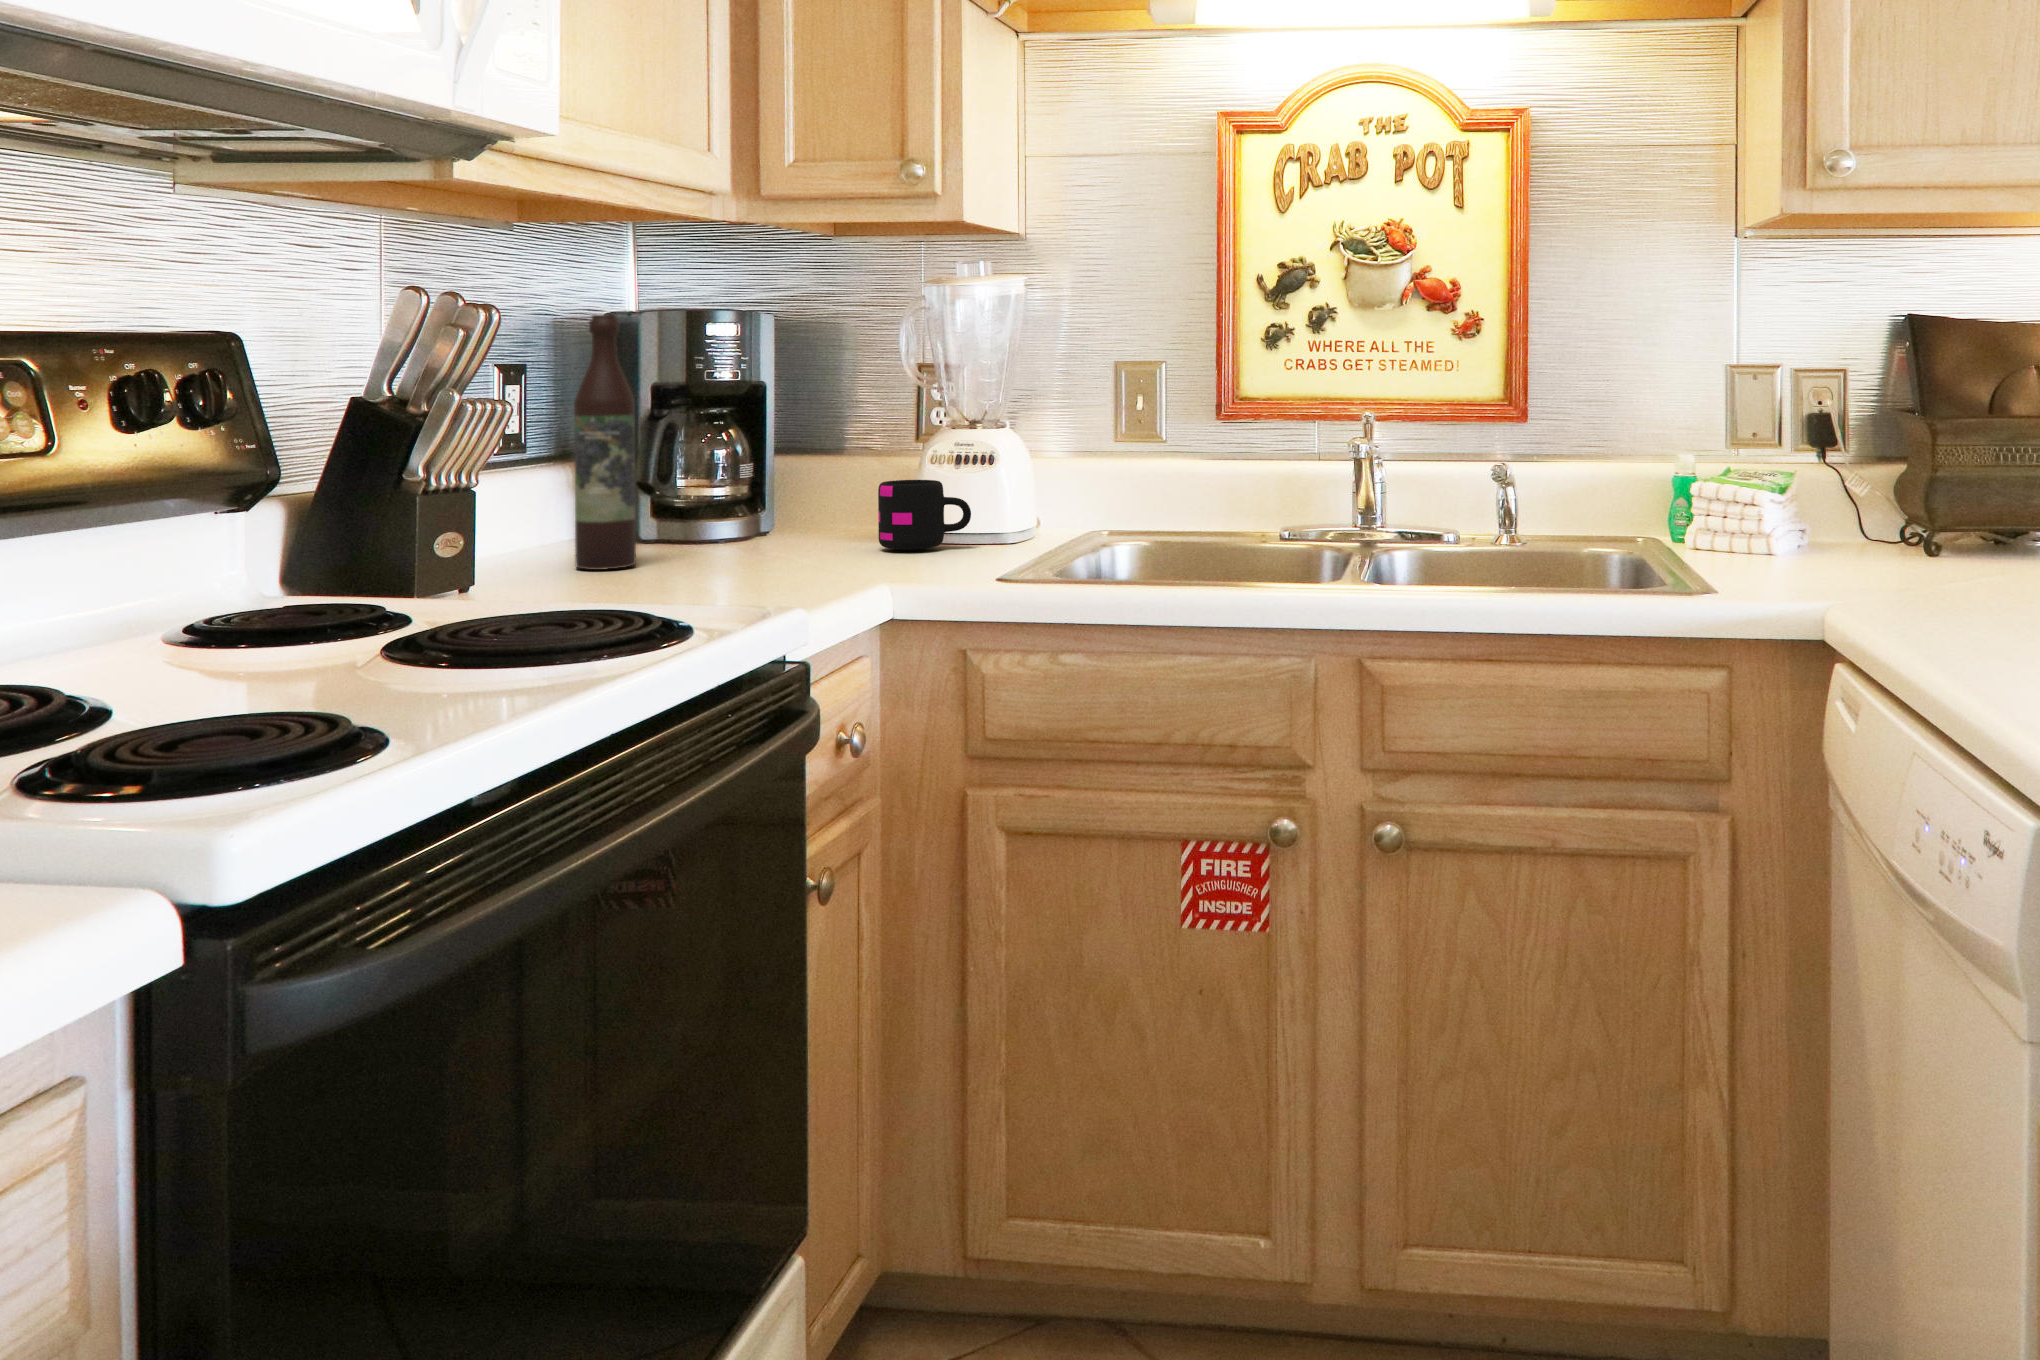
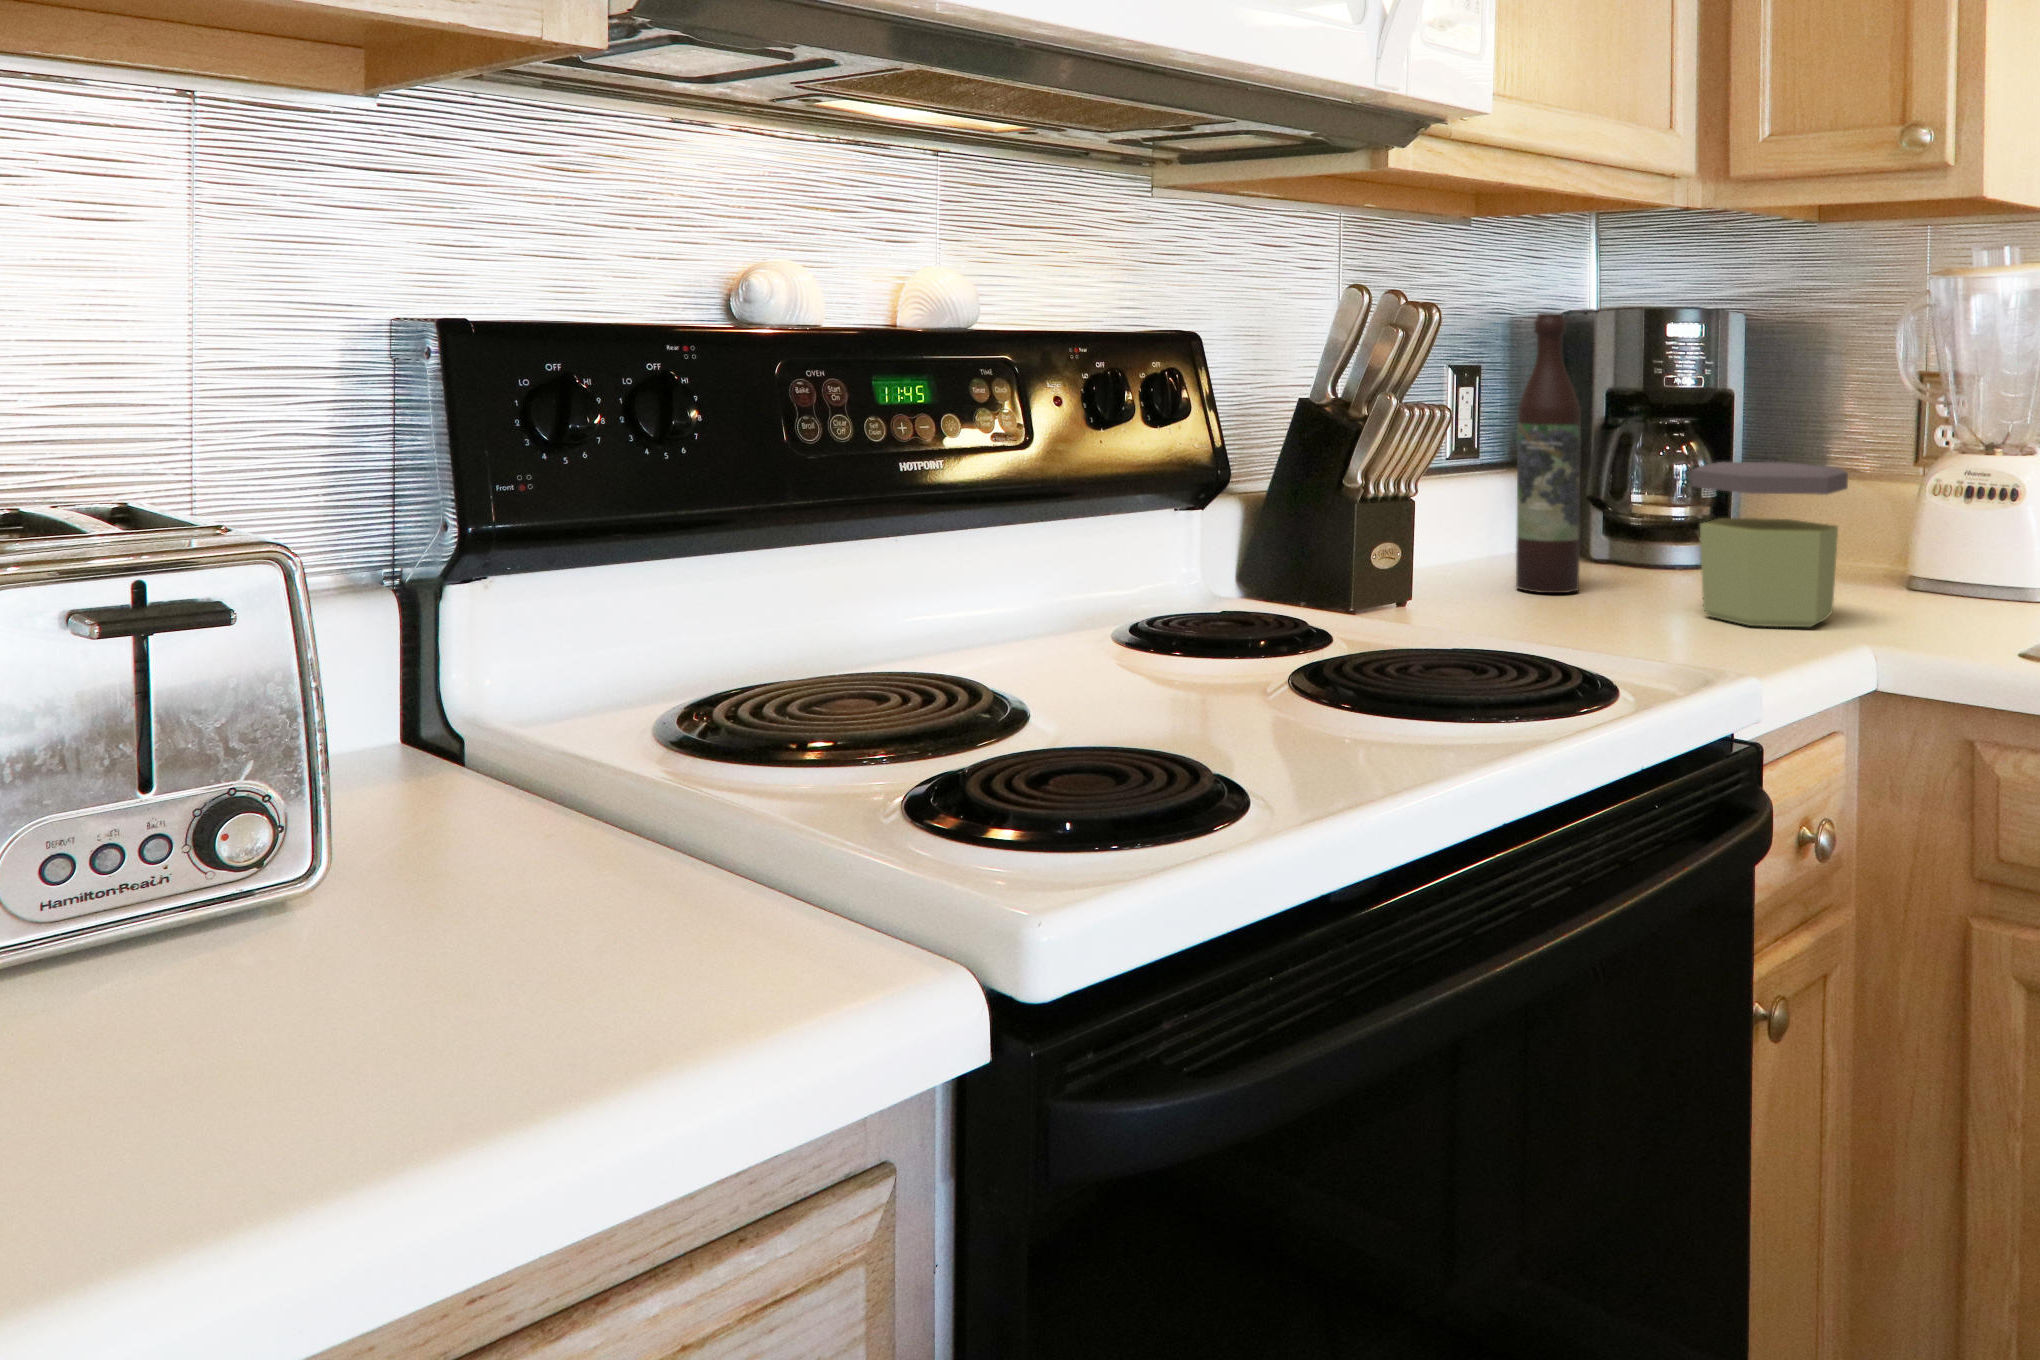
jar: none [739,440,867,577] -> present [1691,462,1848,627]
mug: present [878,480,971,550] -> none [1863,514,1985,601]

